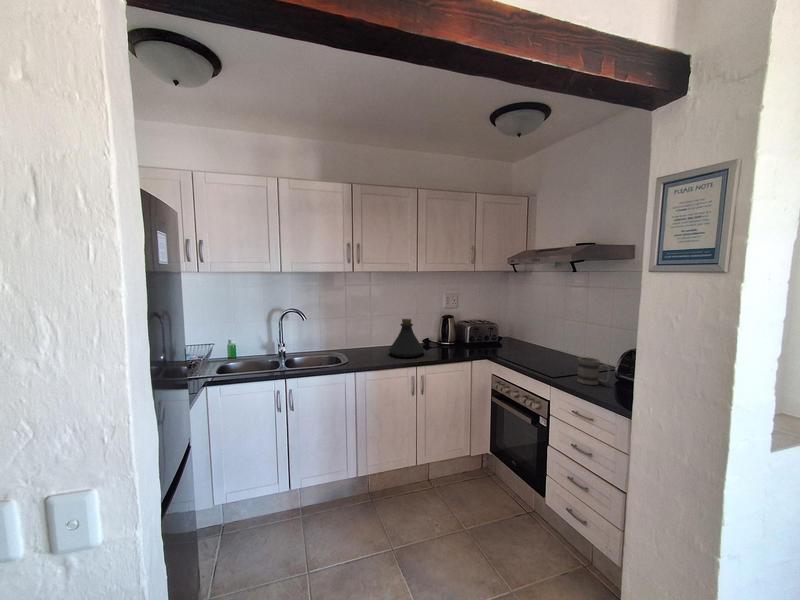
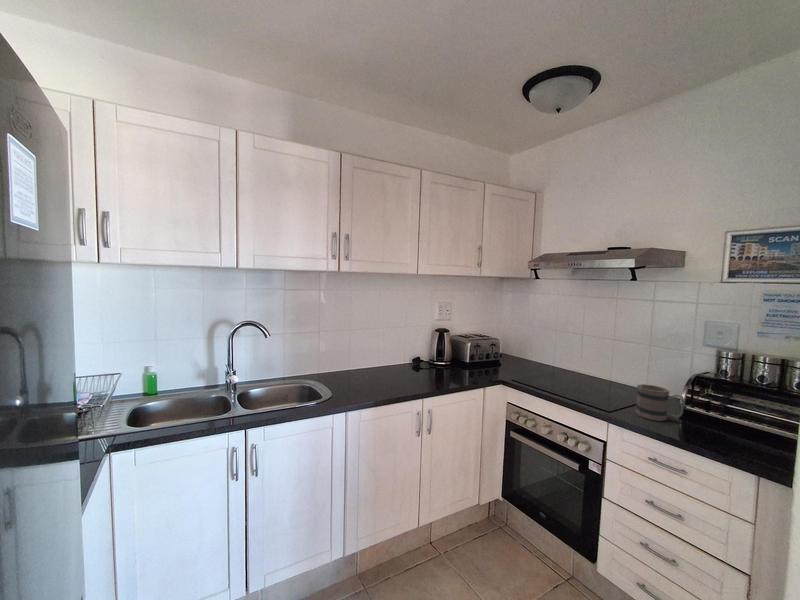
bottle: present [389,319,424,358] -> none [381,334,427,385]

